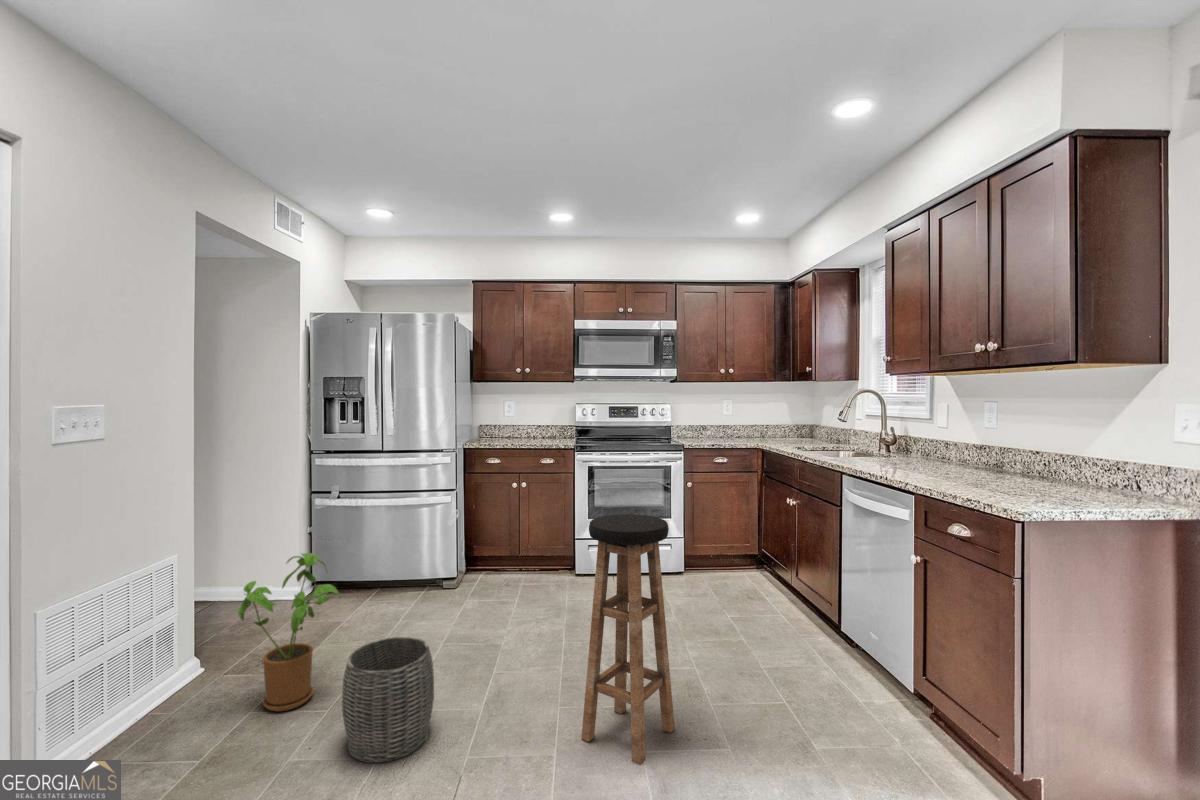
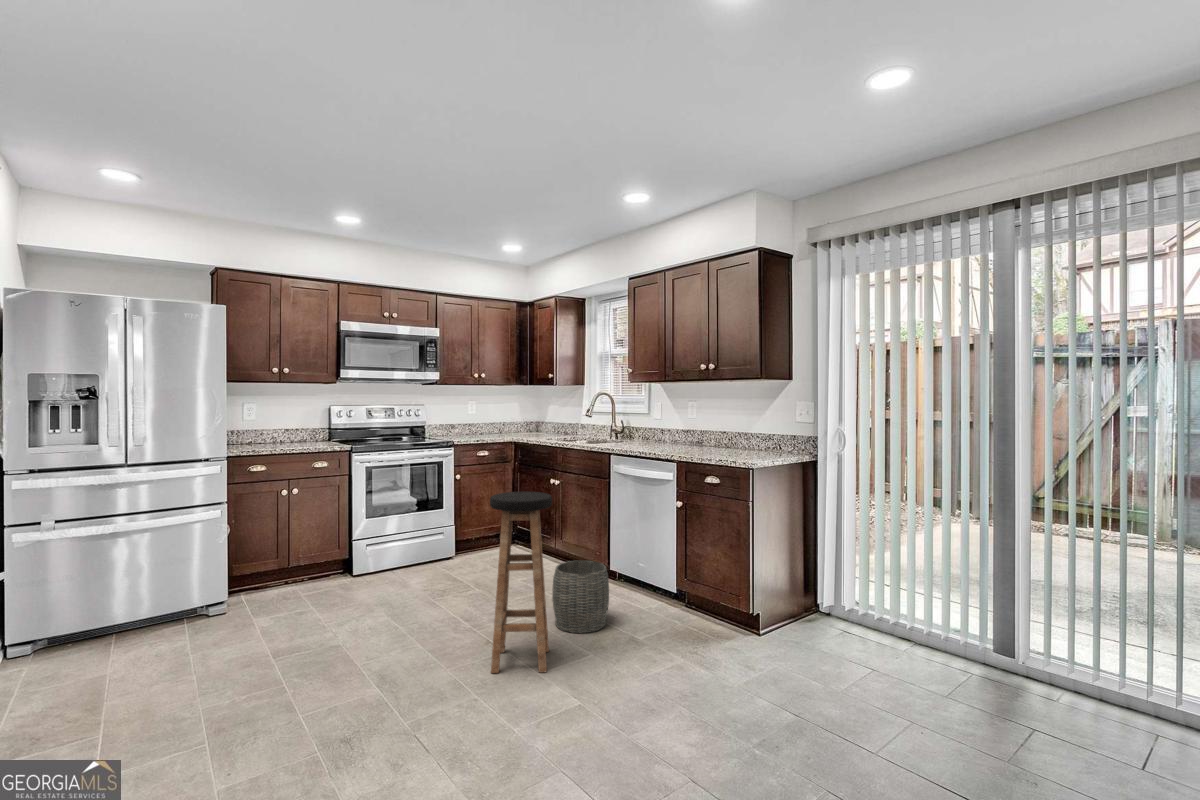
house plant: present [238,553,340,712] -> none [97,573,227,753]
woven basket: present [342,637,434,763] -> present [552,561,609,633]

